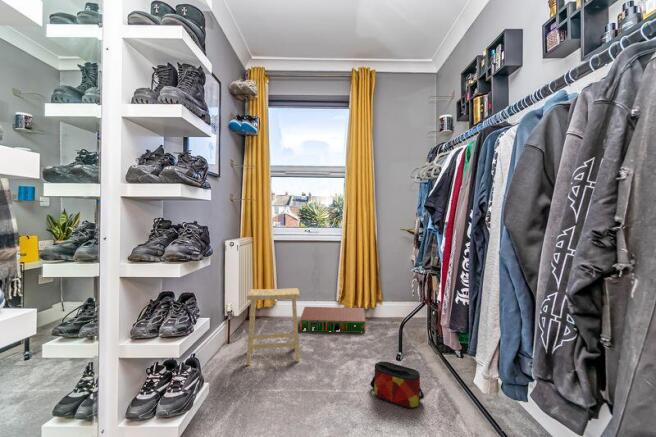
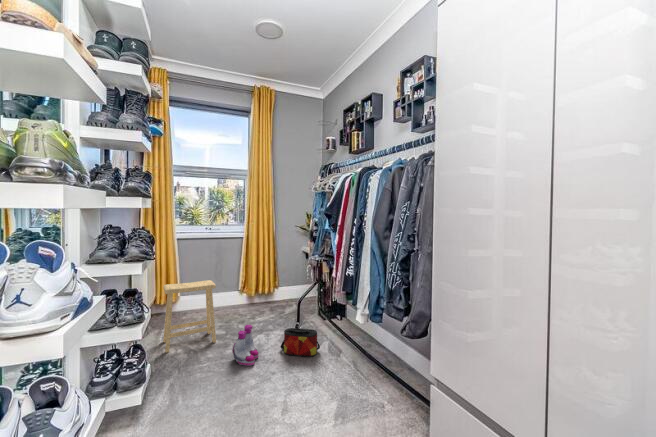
storage bin: present [300,307,366,332] -> none [208,293,267,319]
boots: none [310,348,341,404] -> present [232,325,258,366]

